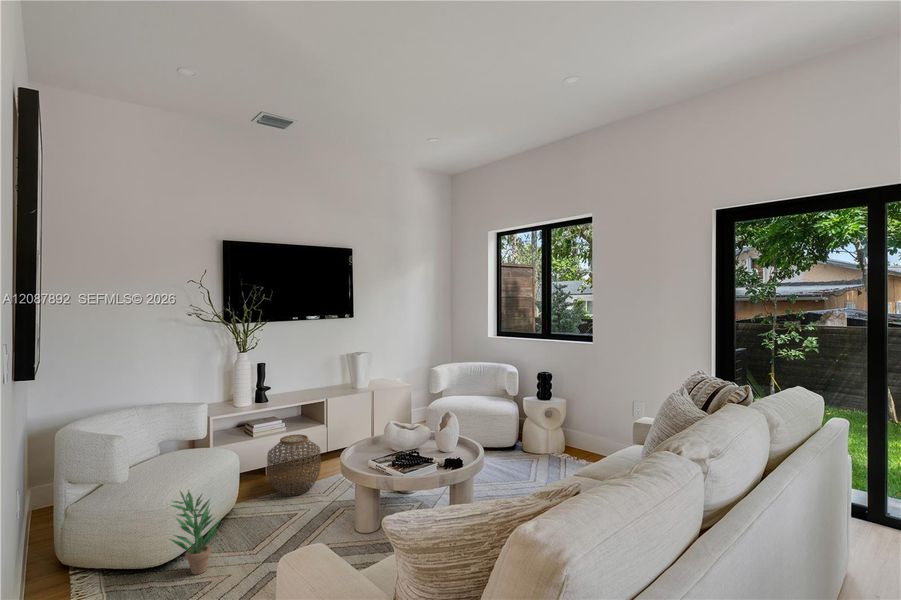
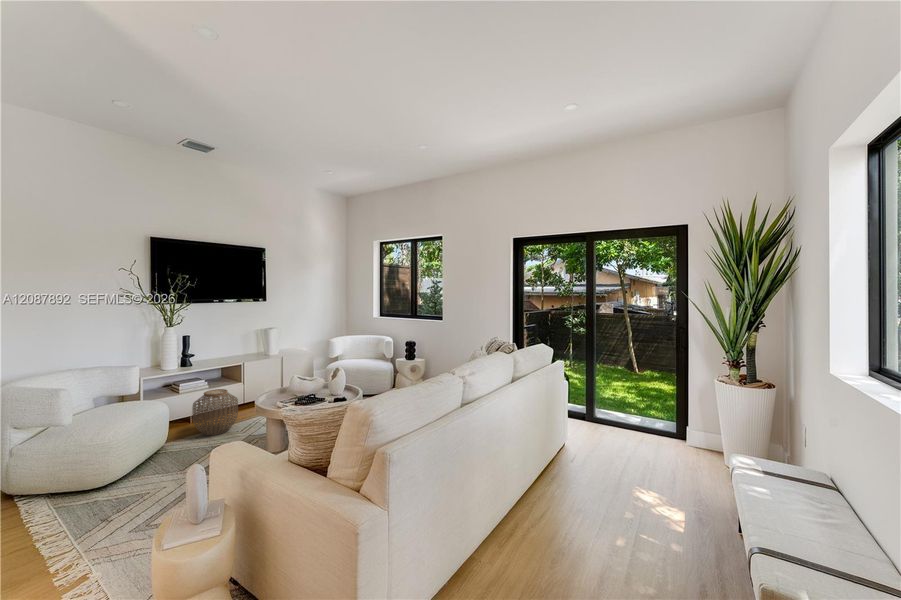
potted plant: present [170,491,221,575] -> none [107,429,155,493]

